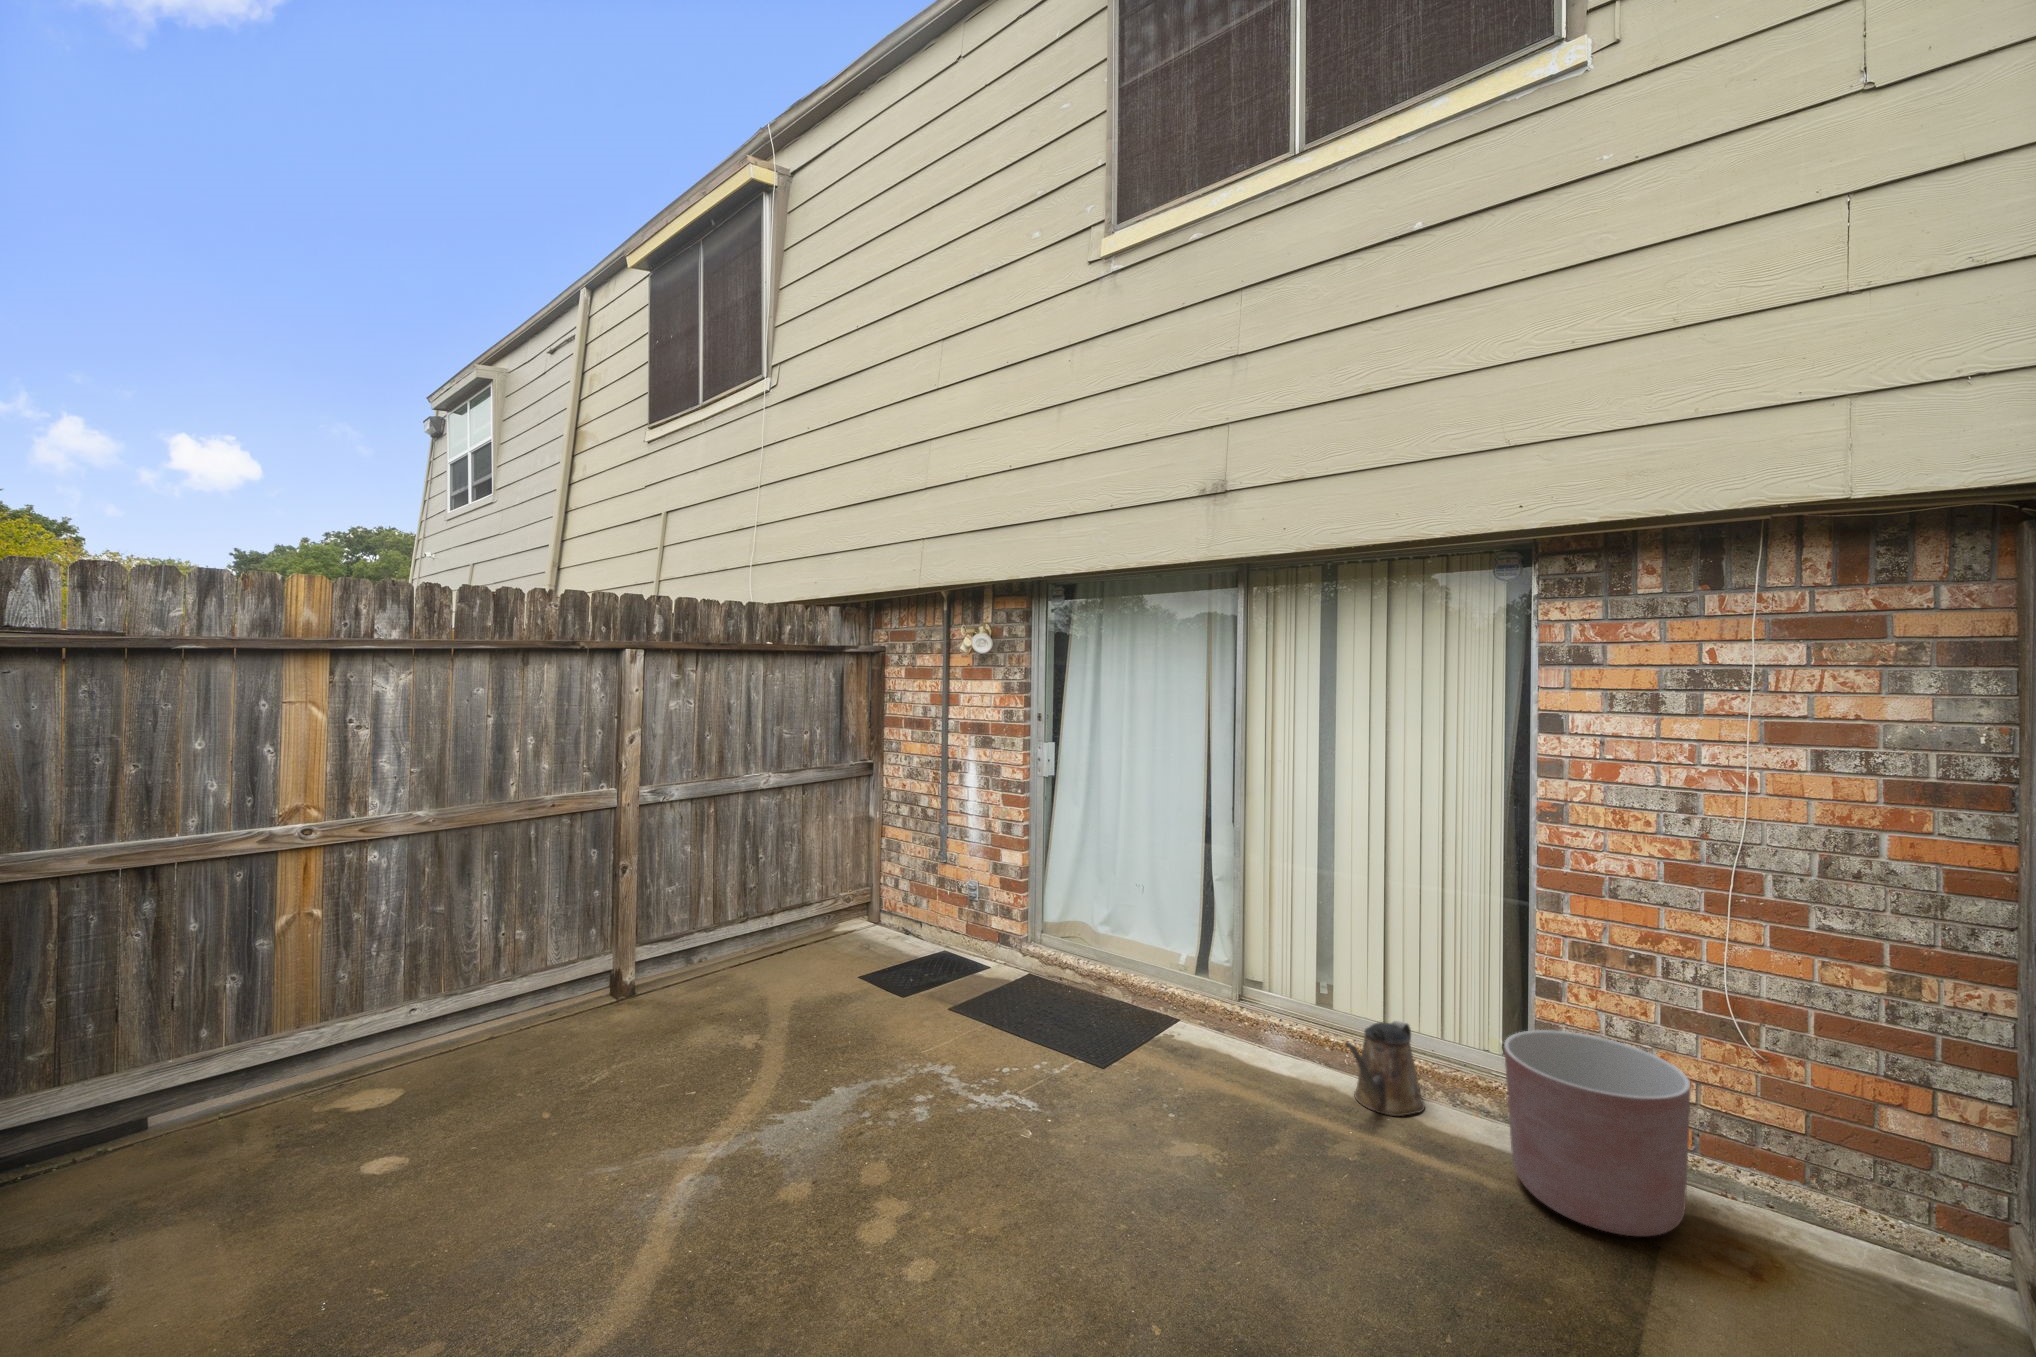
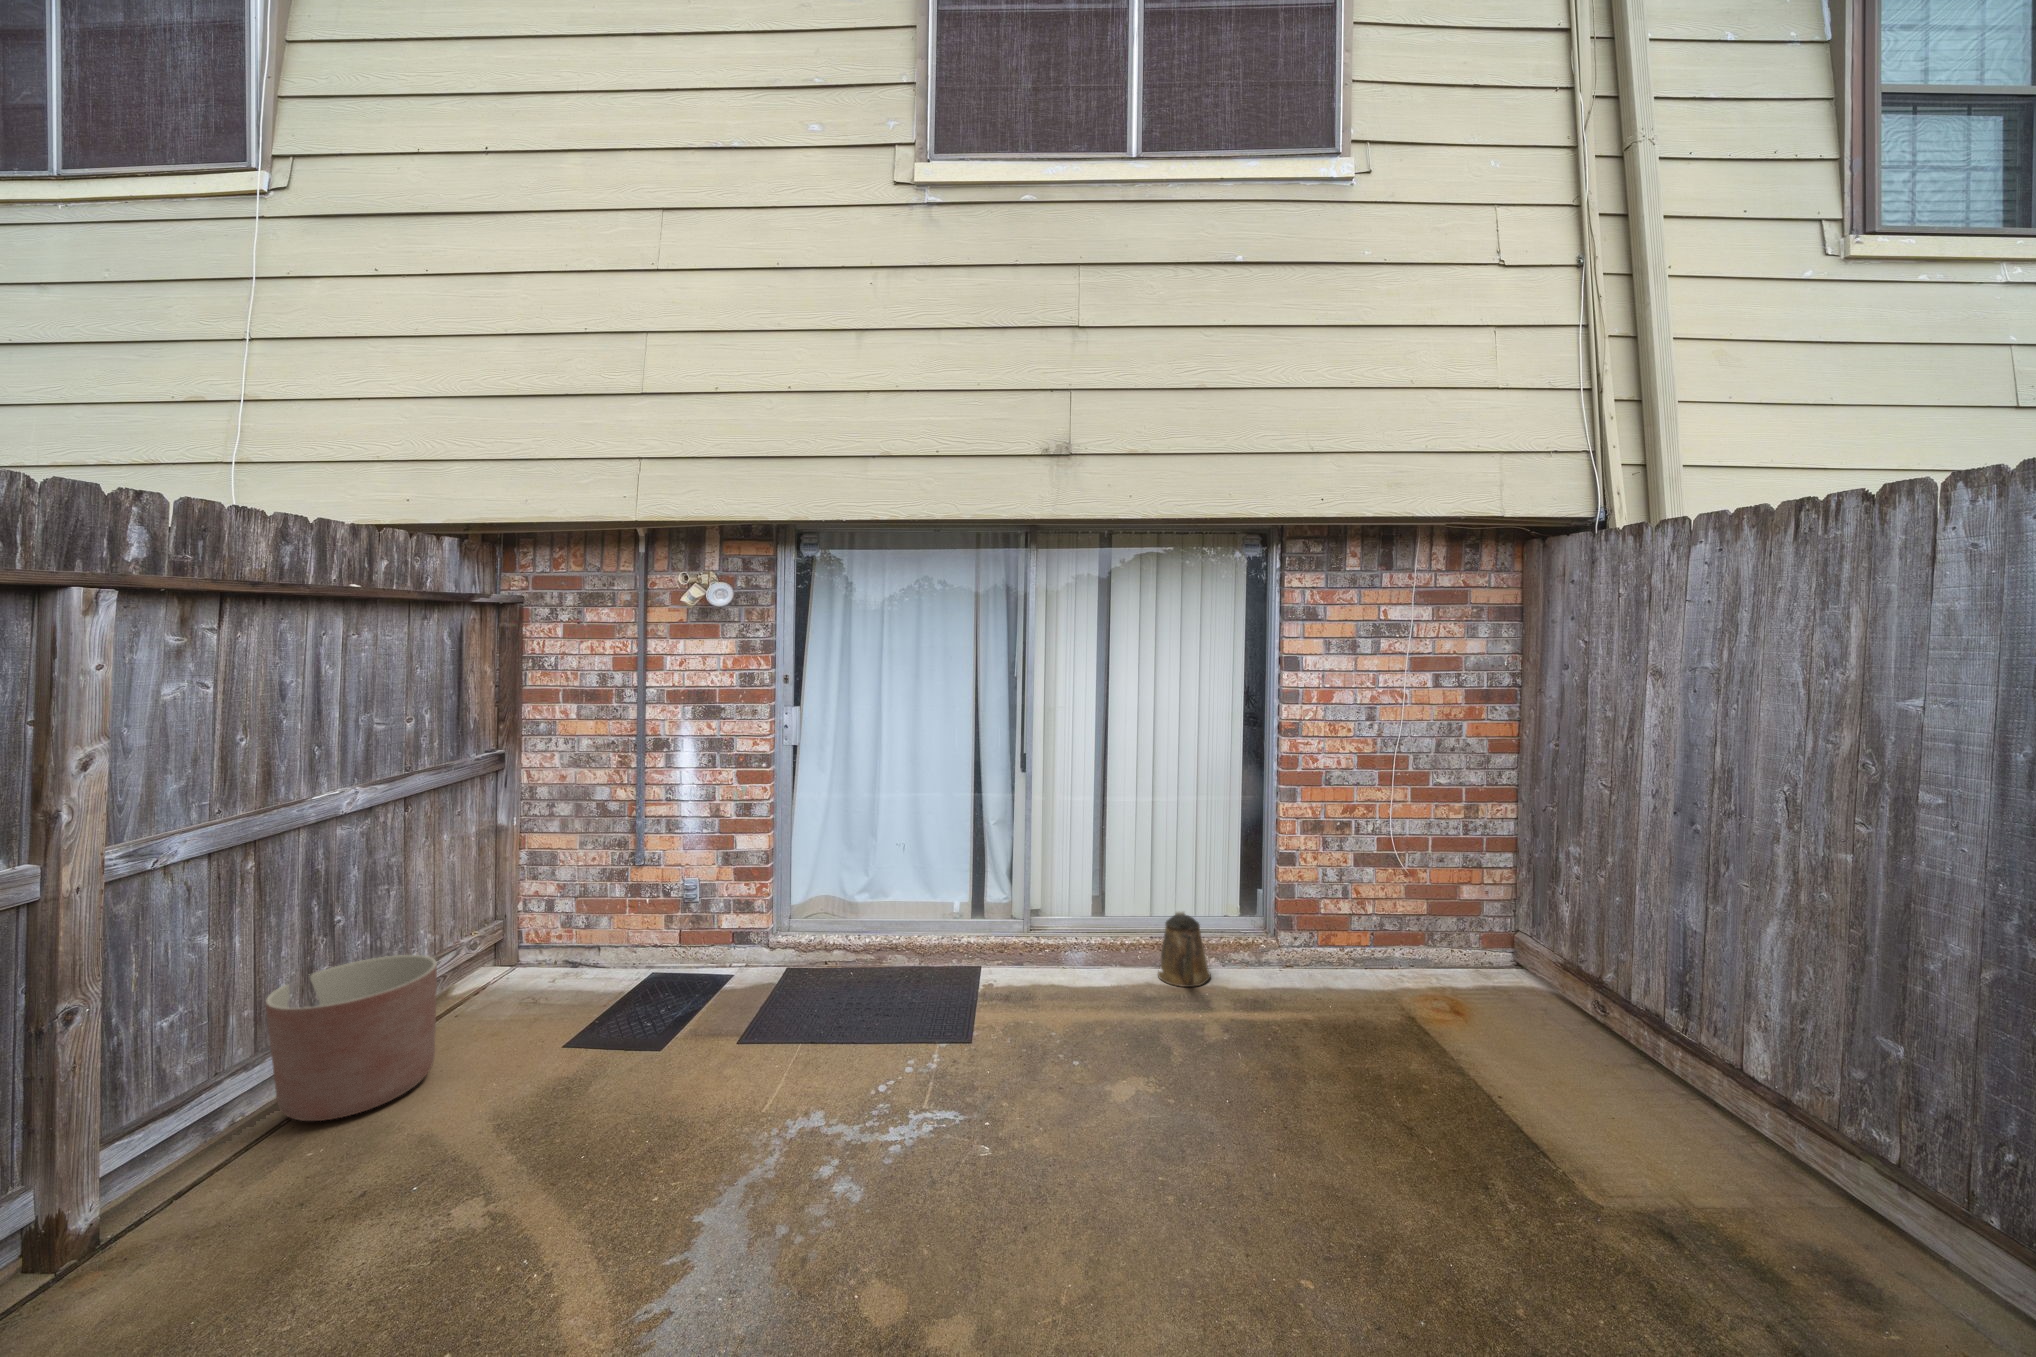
planter: present [1504,1030,1690,1237] -> present [266,955,437,1121]

